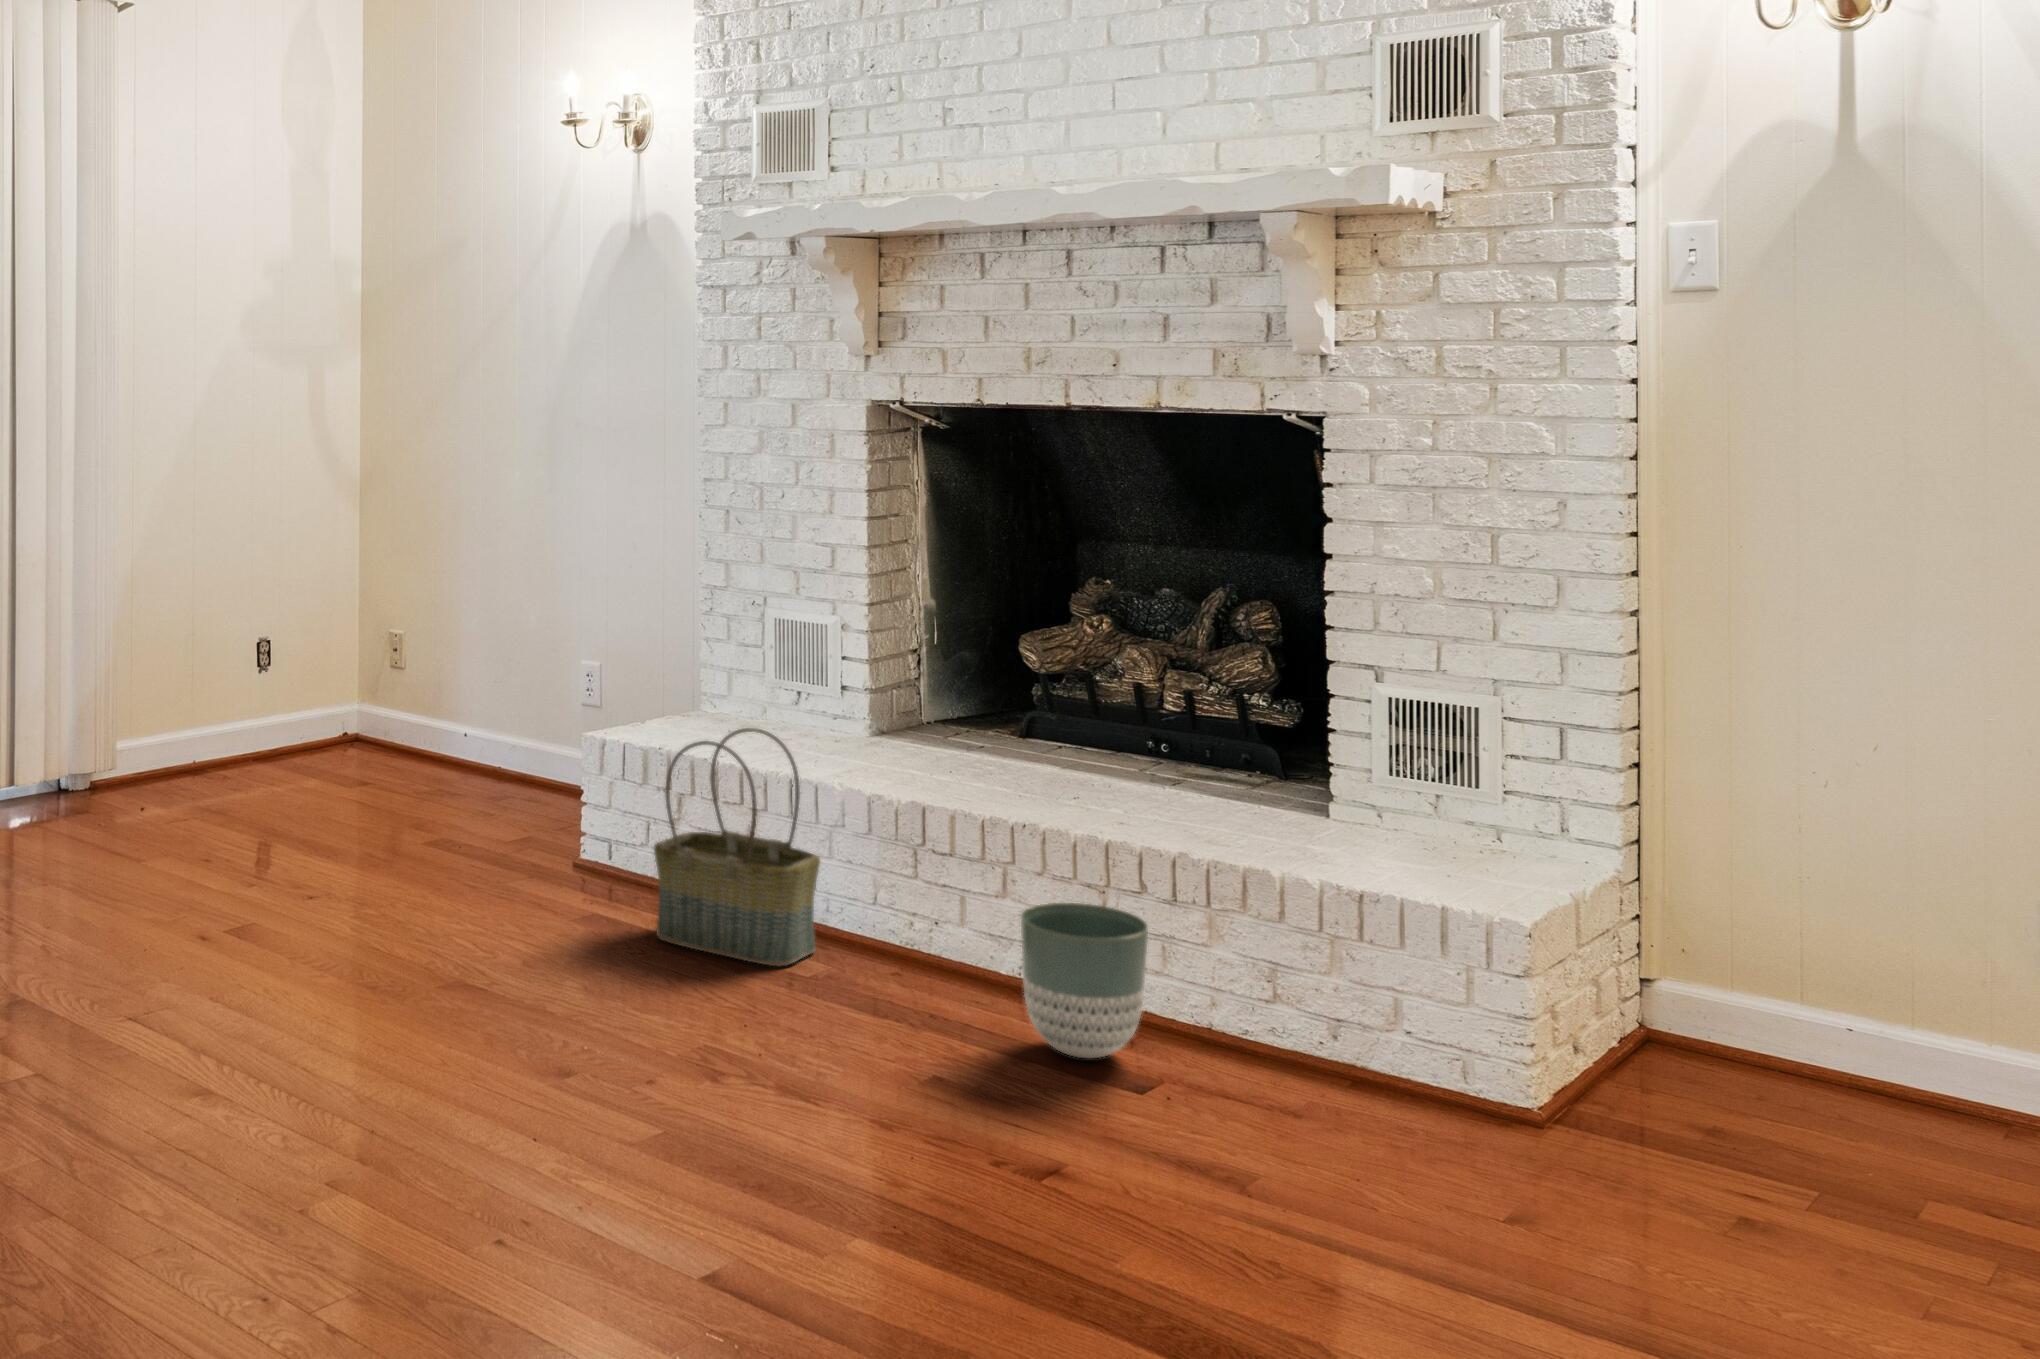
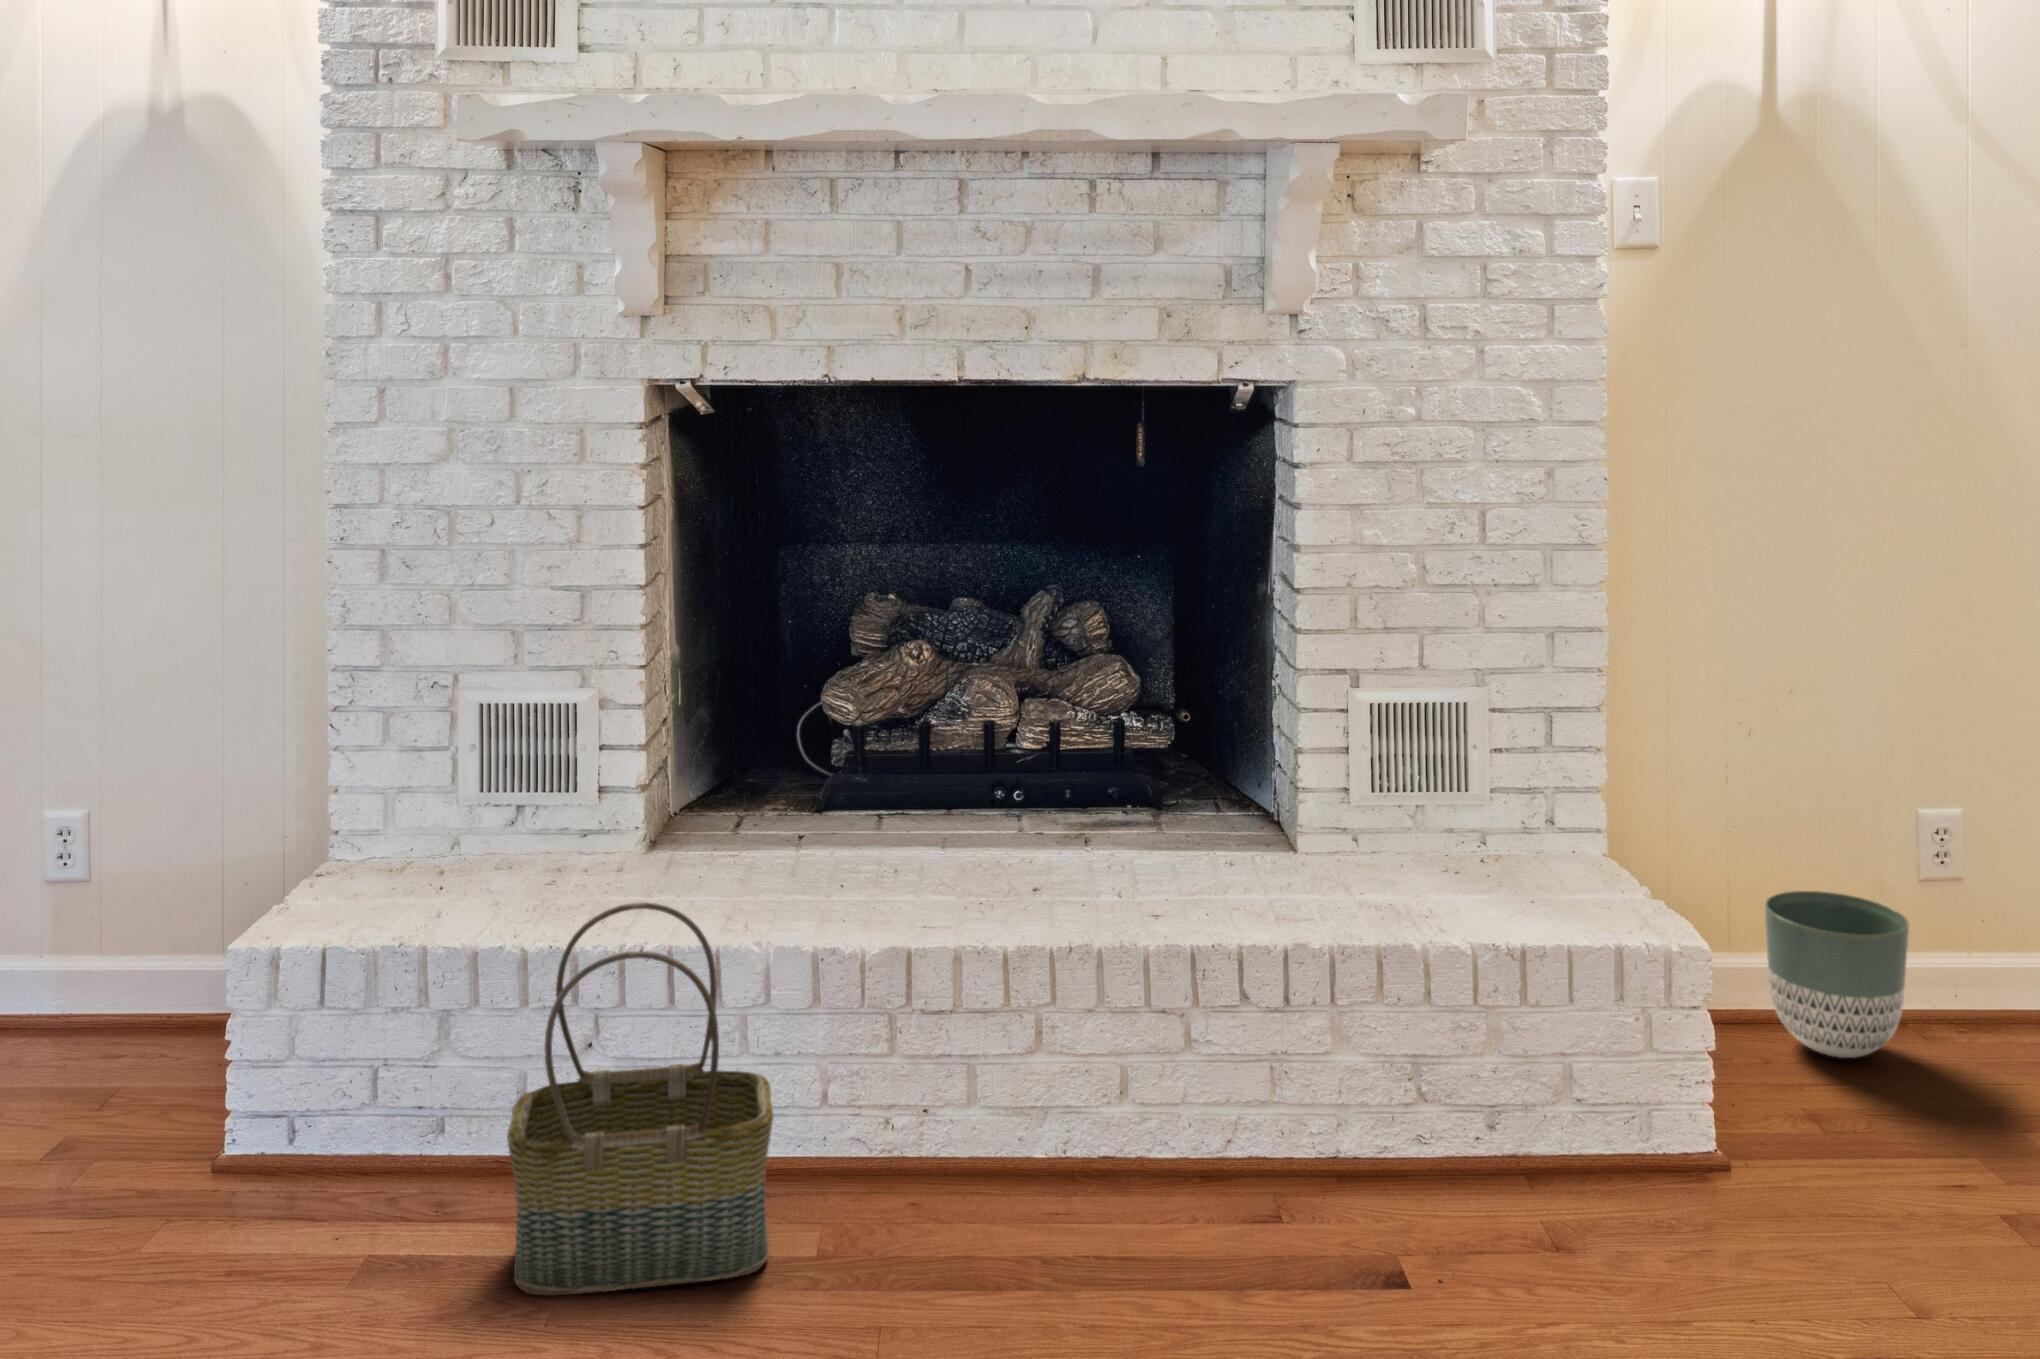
planter: present [1021,903,1148,1058] -> present [1765,891,1909,1058]

